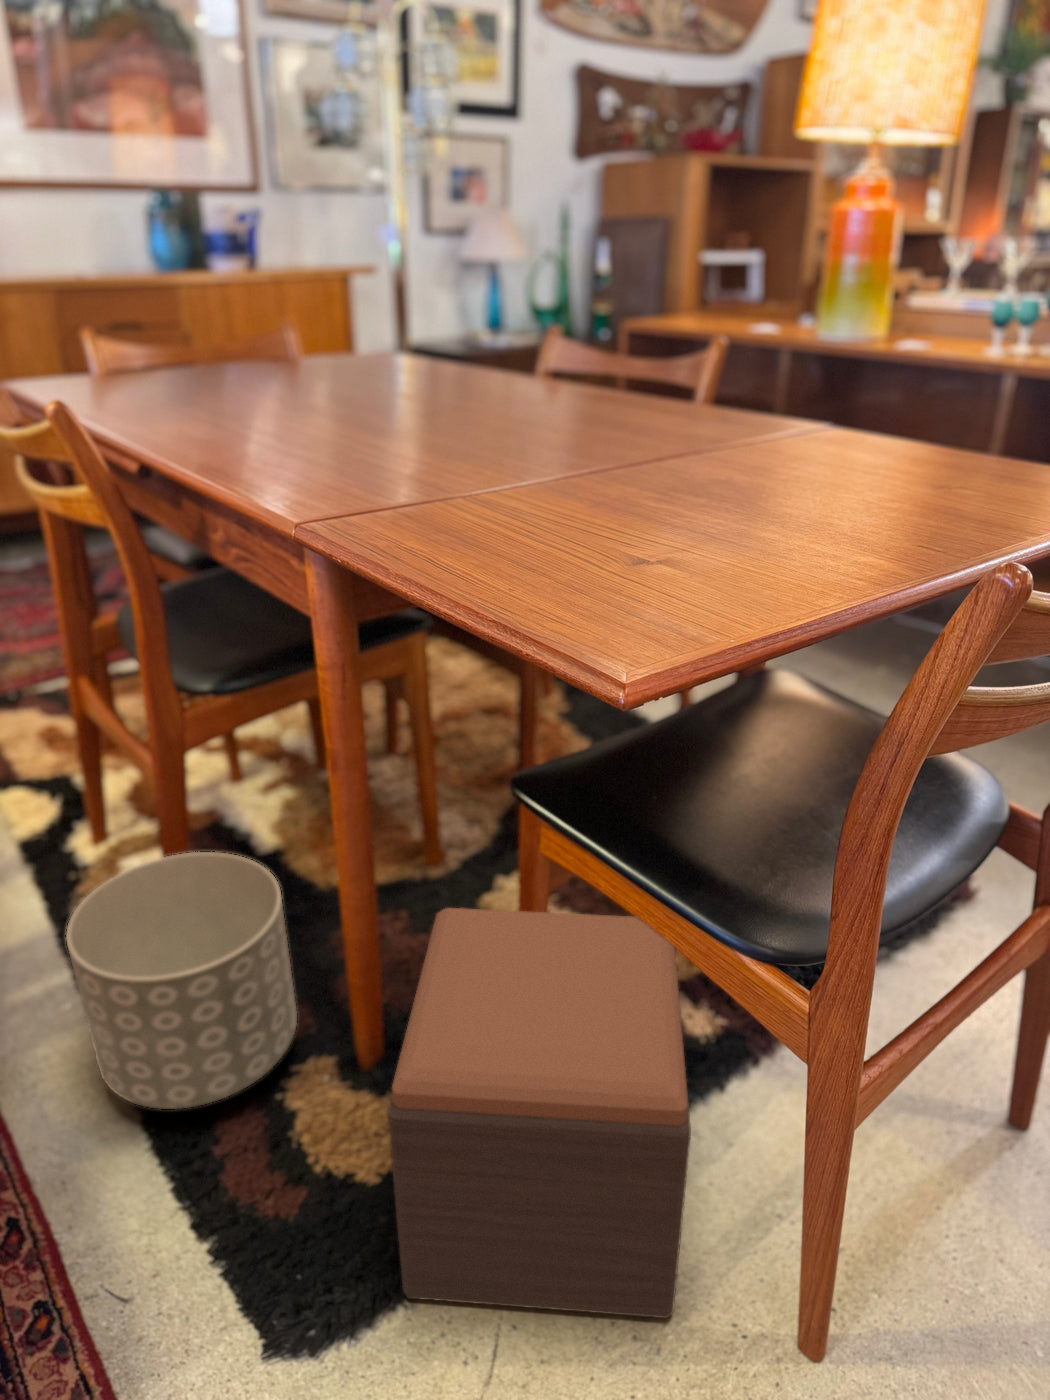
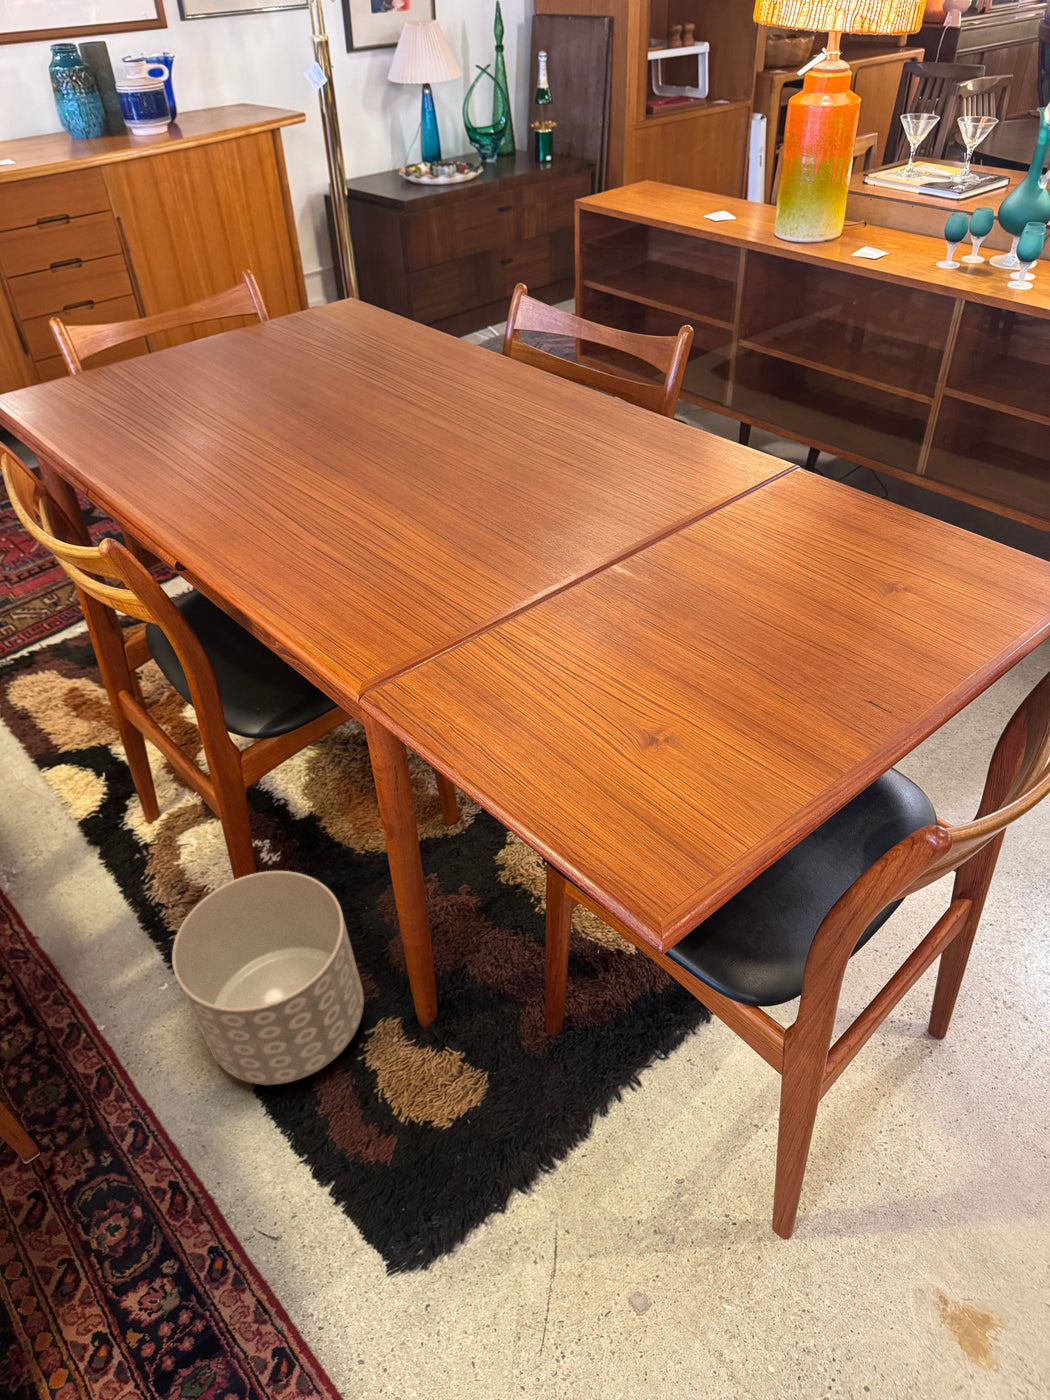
footstool: present [388,908,691,1318] -> none [466,926,694,1219]

